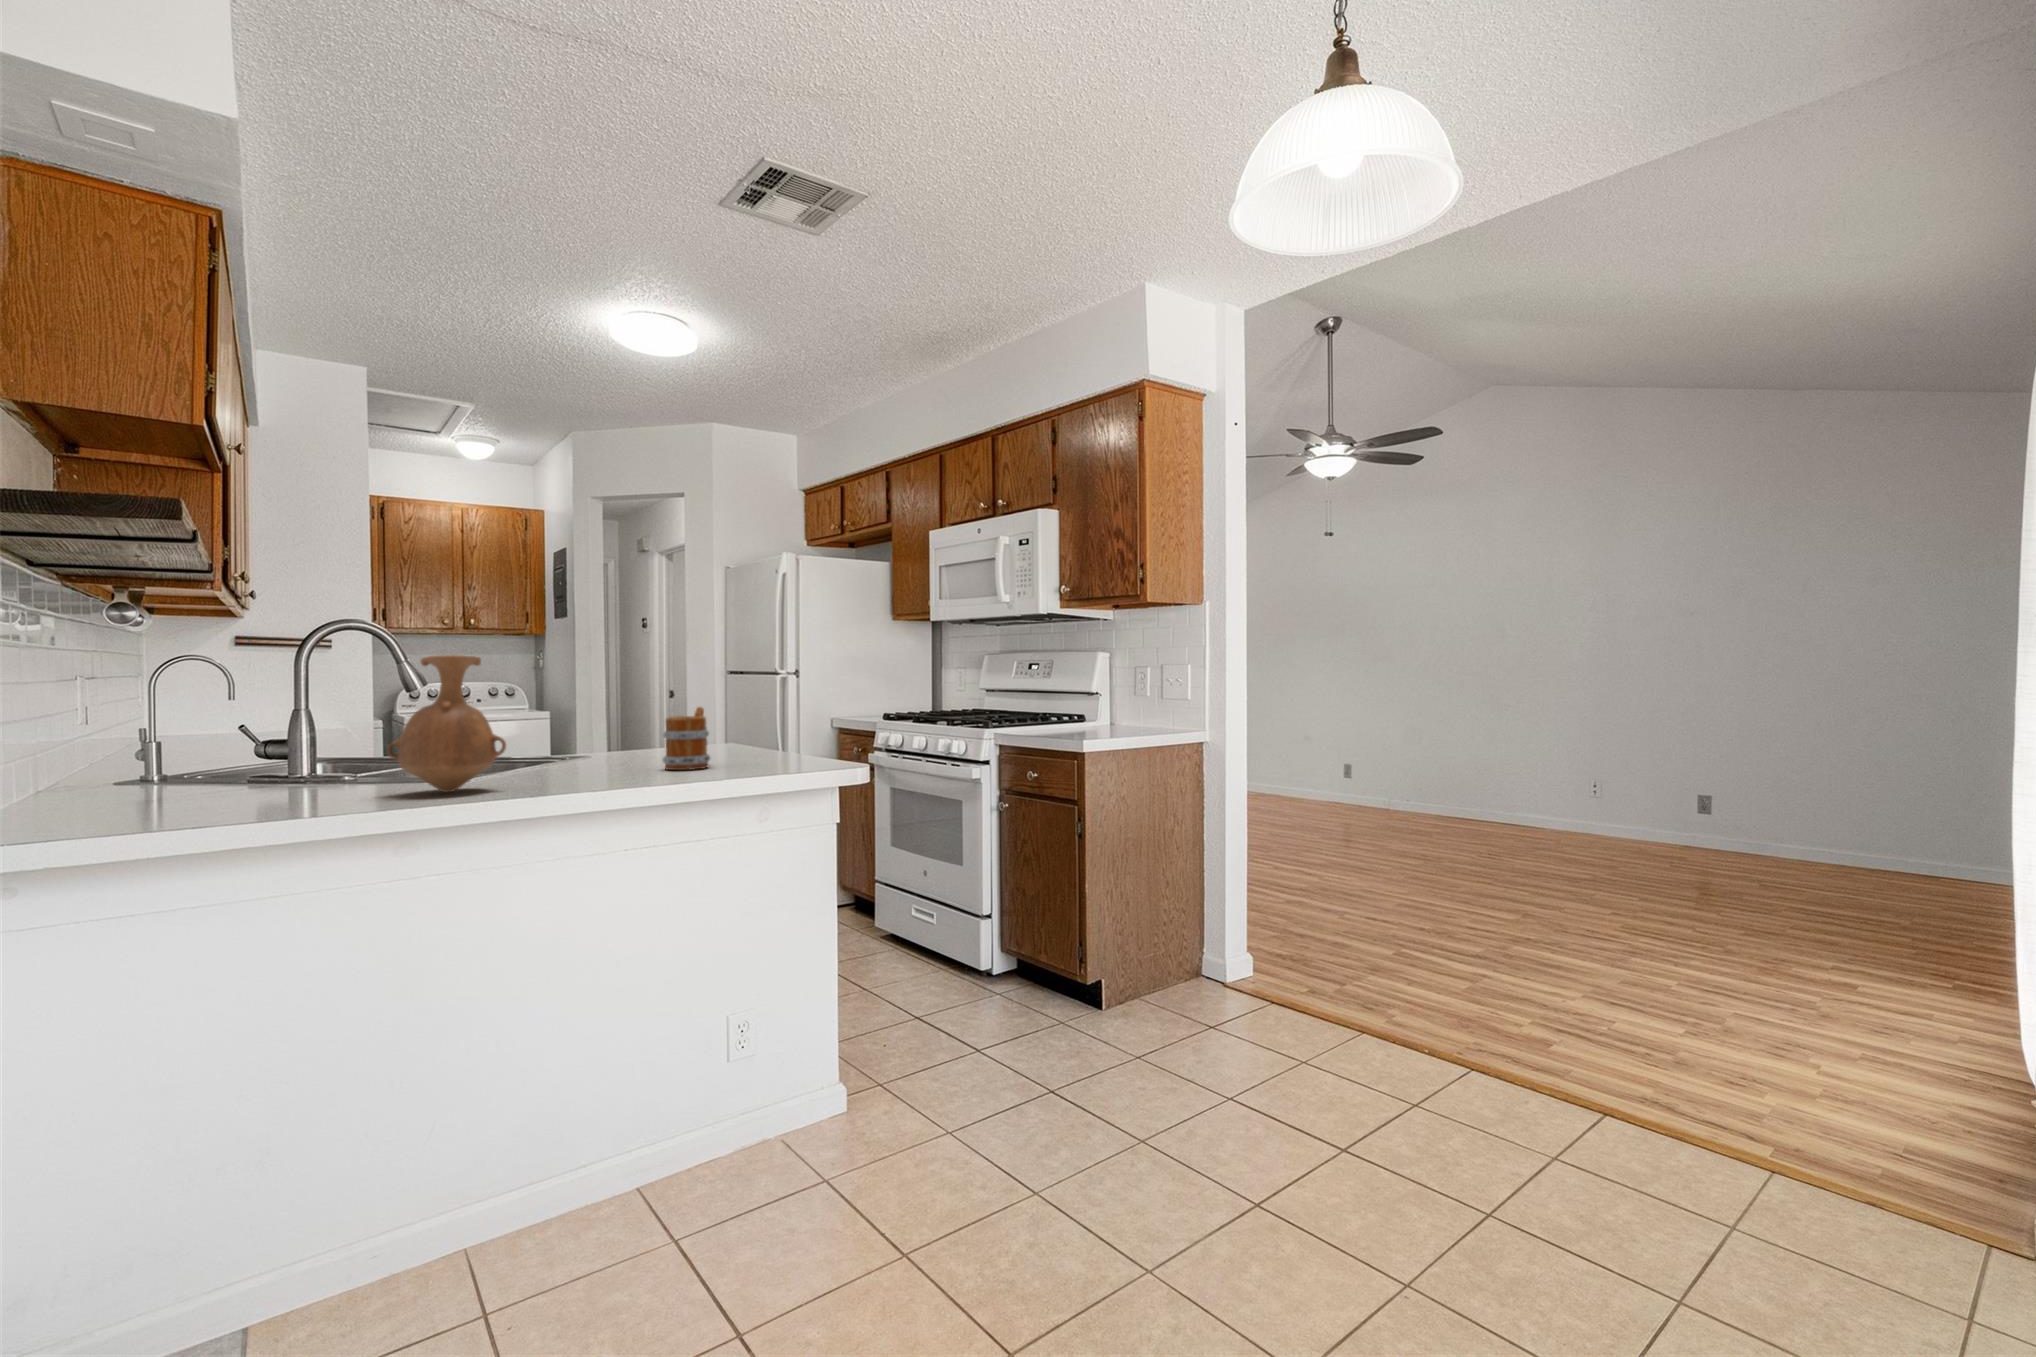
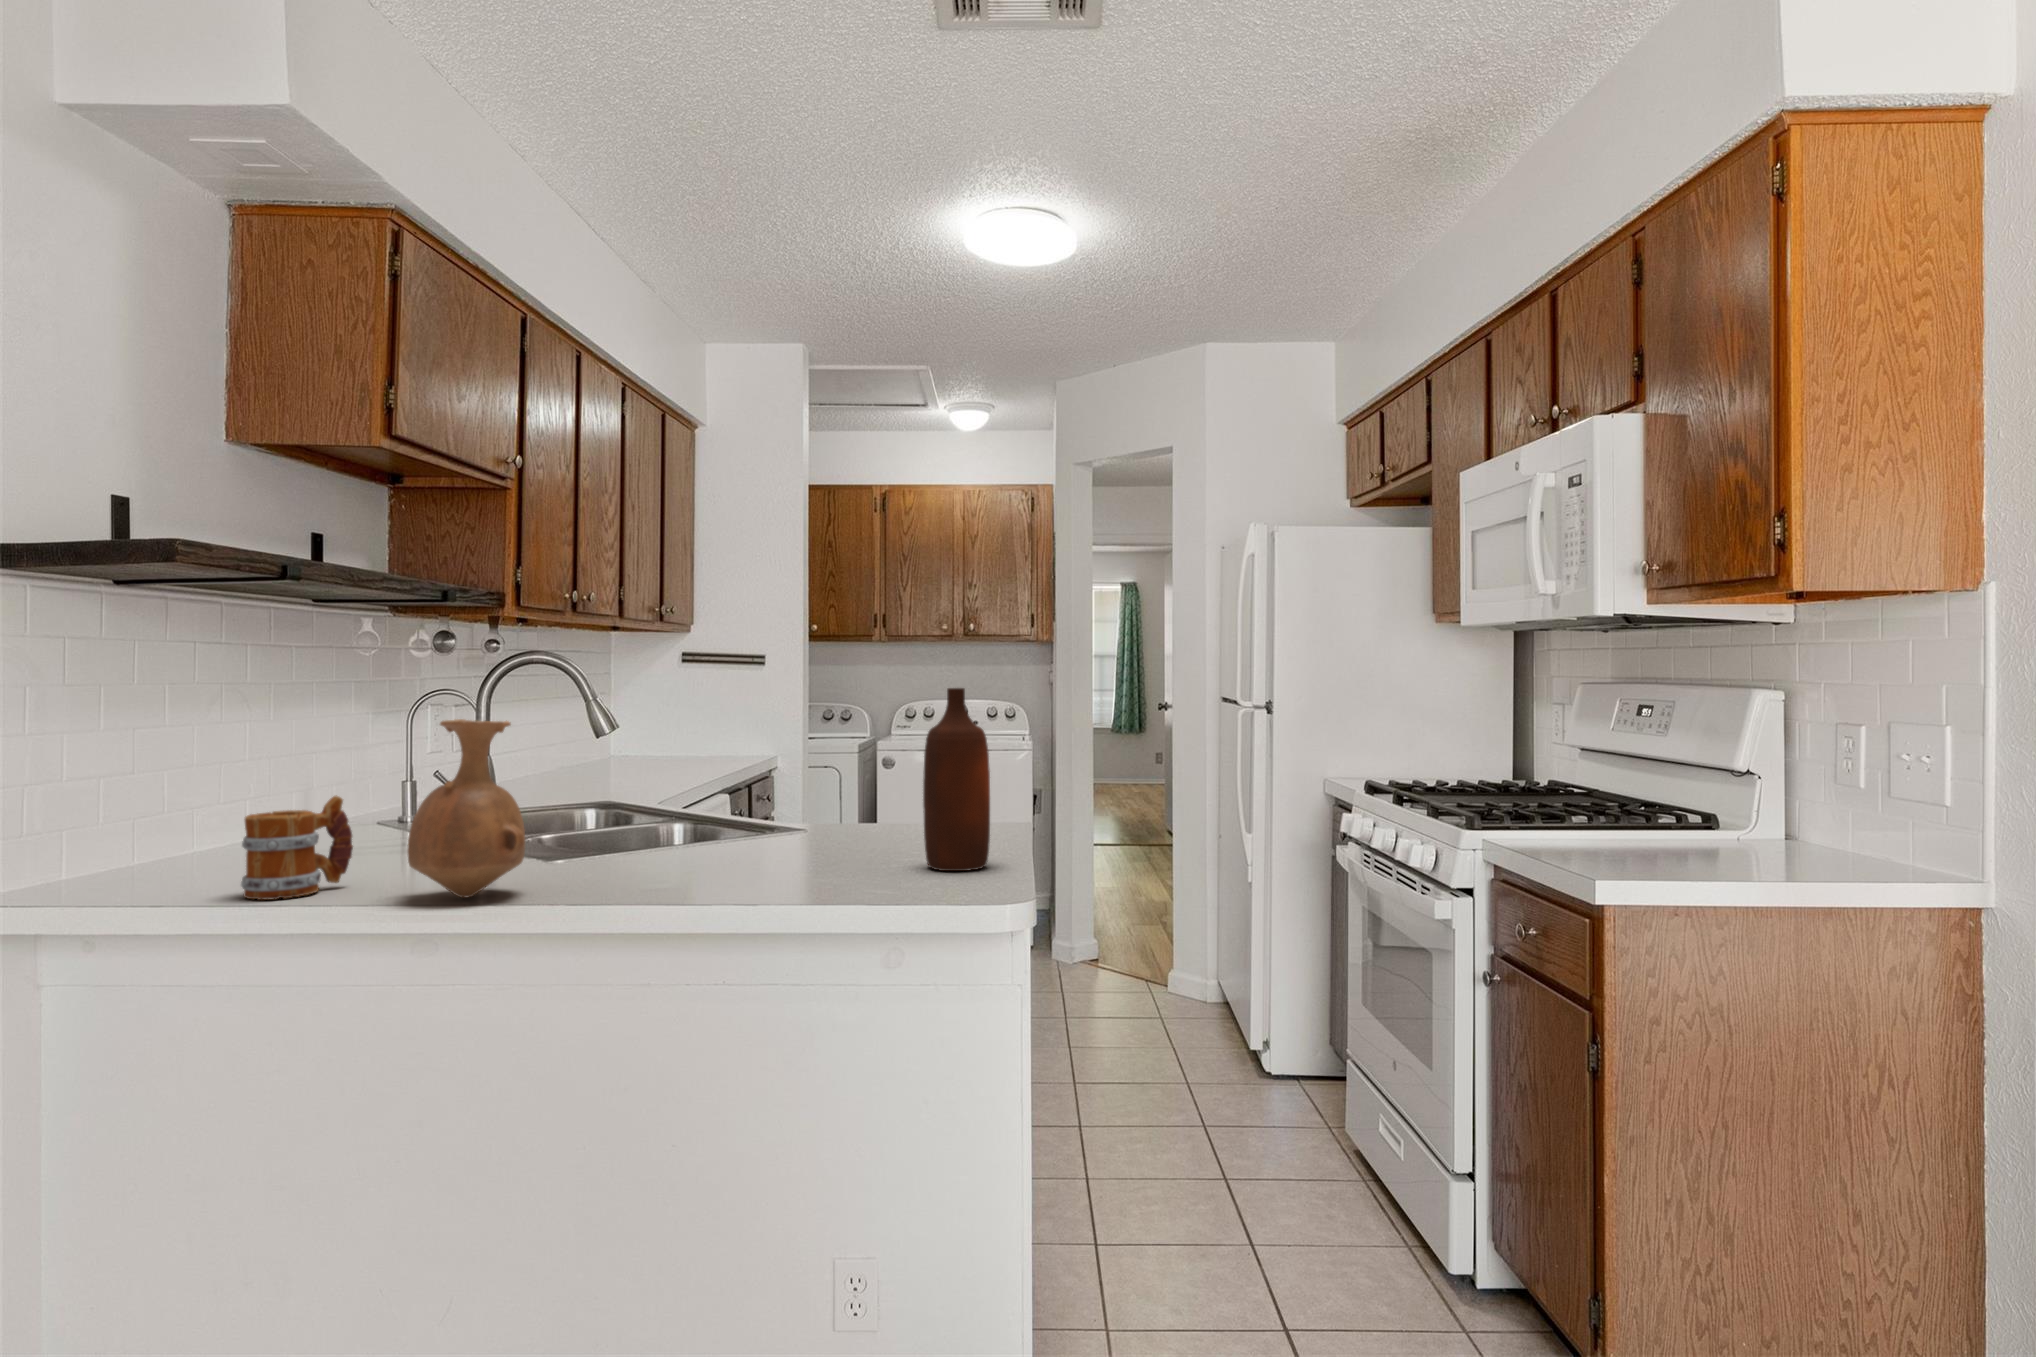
bottle: none [727,643,774,760] -> present [923,688,990,871]
mug: present [663,707,711,770] -> present [241,795,353,900]

